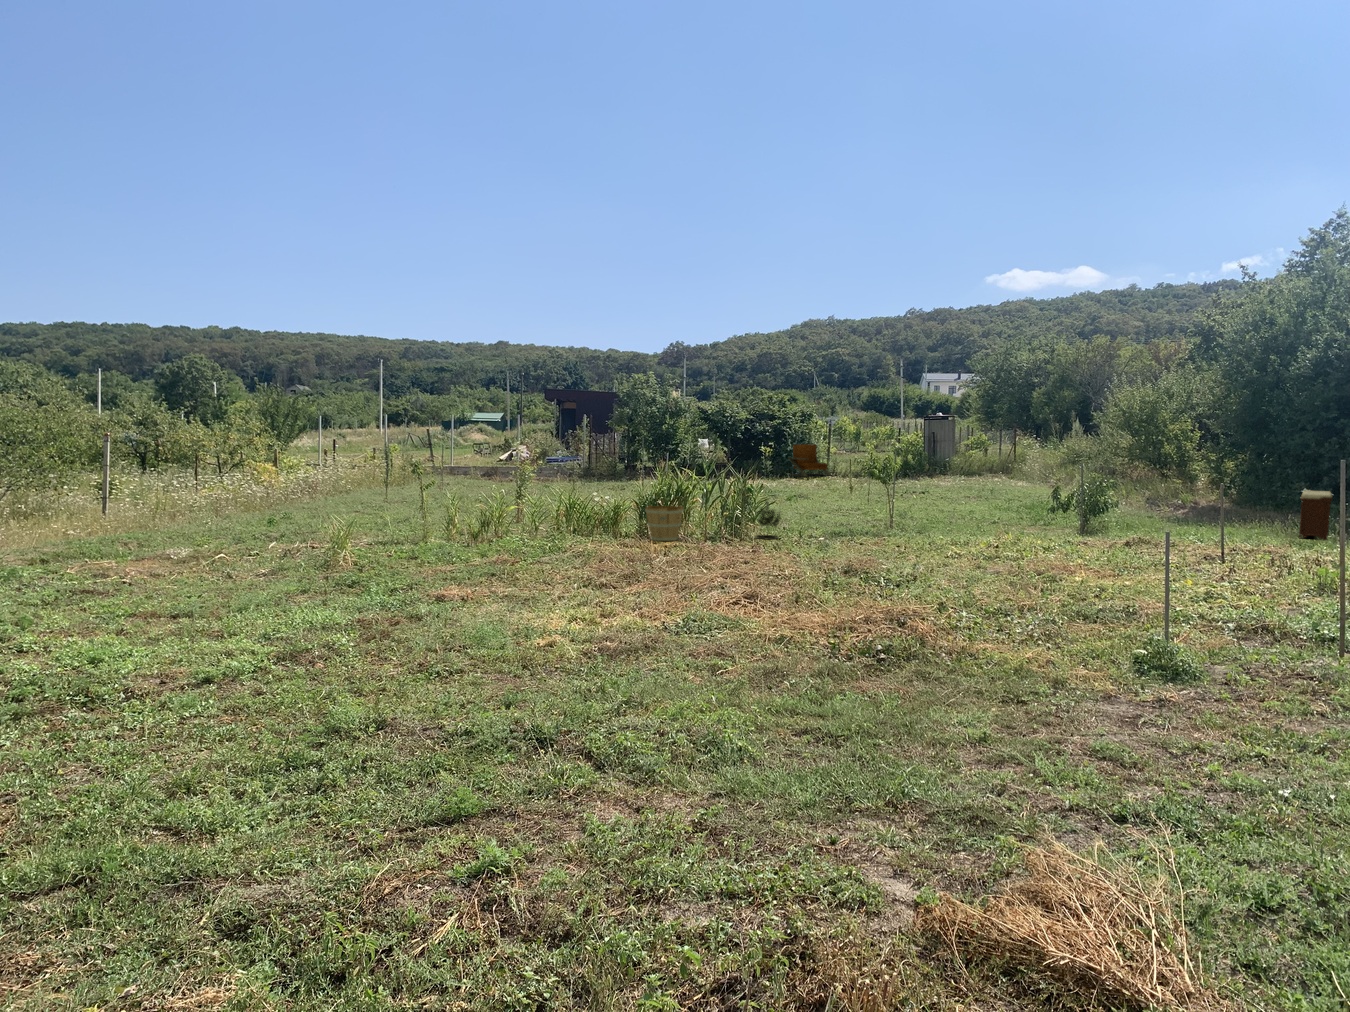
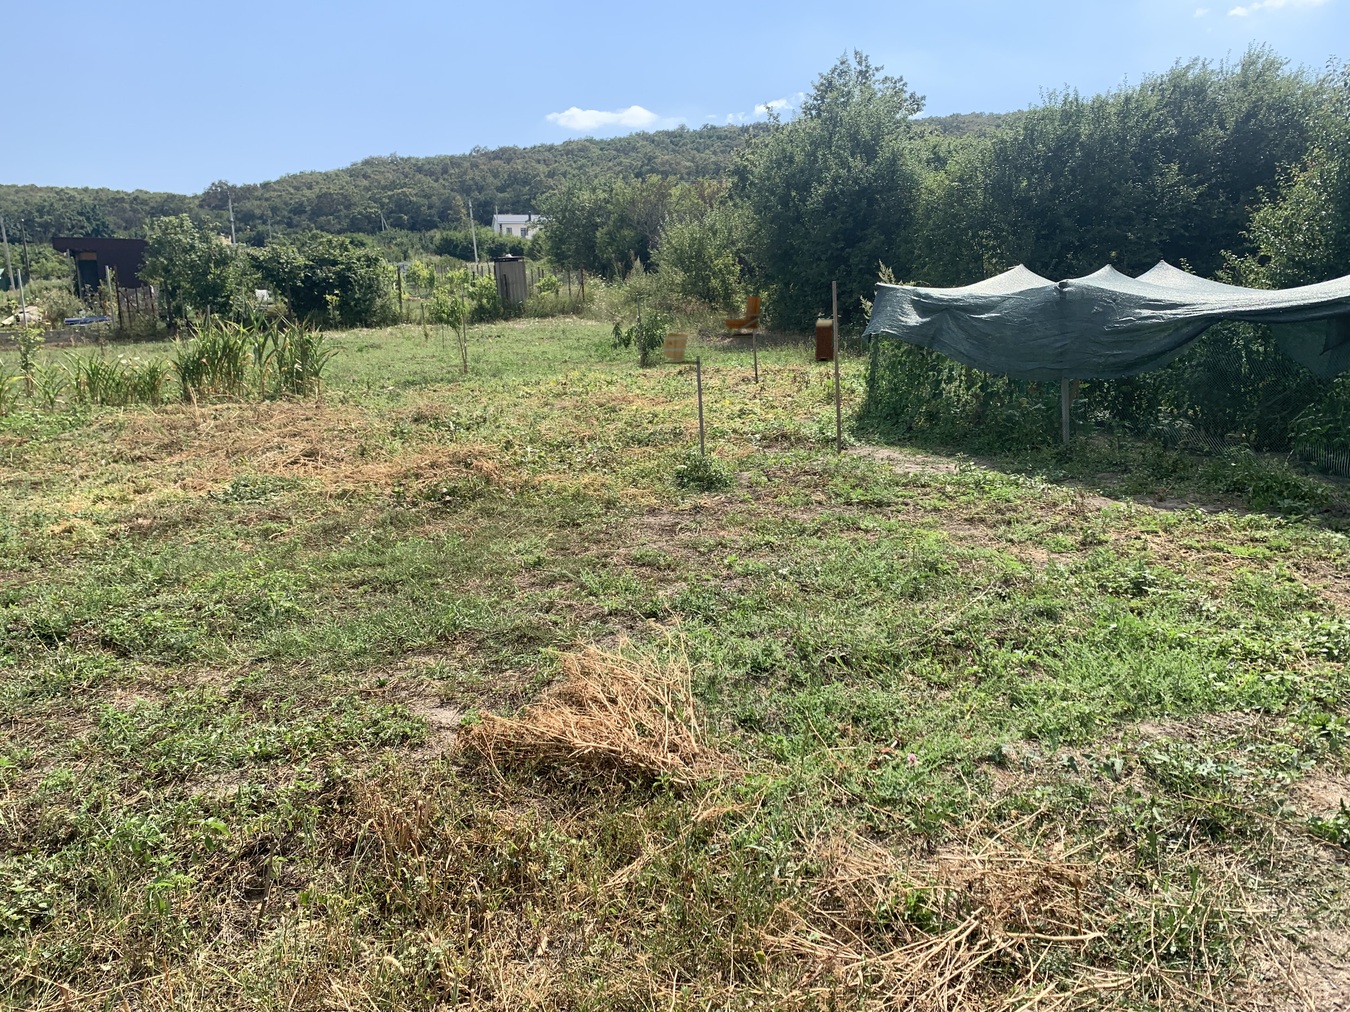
lounge chair: present [789,444,831,477] -> present [723,296,764,337]
potted tree: present [756,500,780,539] -> none [315,344,349,393]
wooden bucket: present [645,505,684,541] -> present [663,333,688,363]

